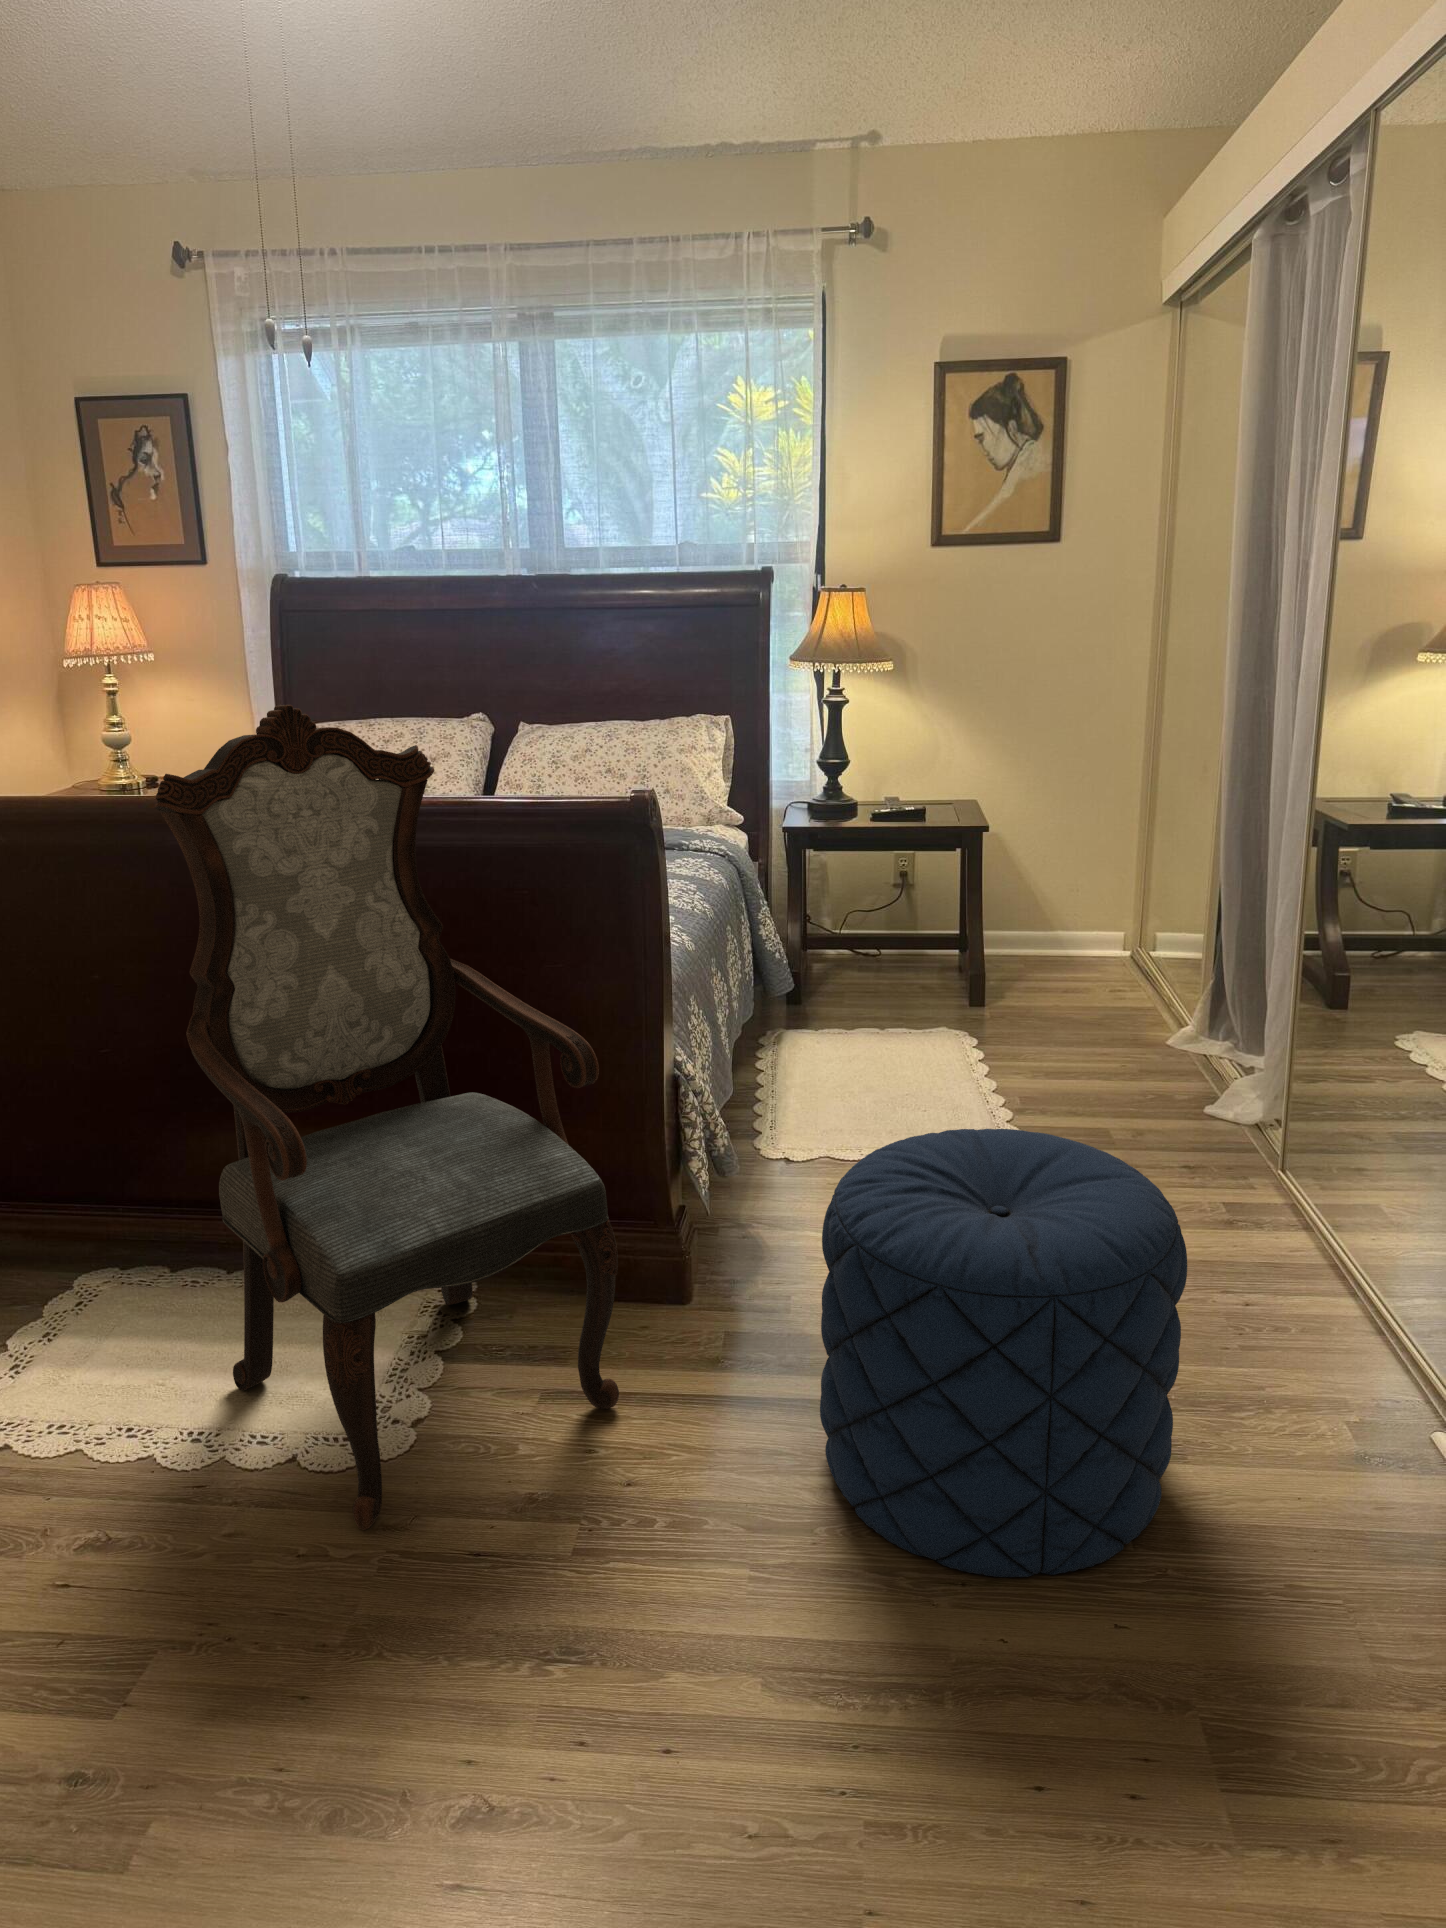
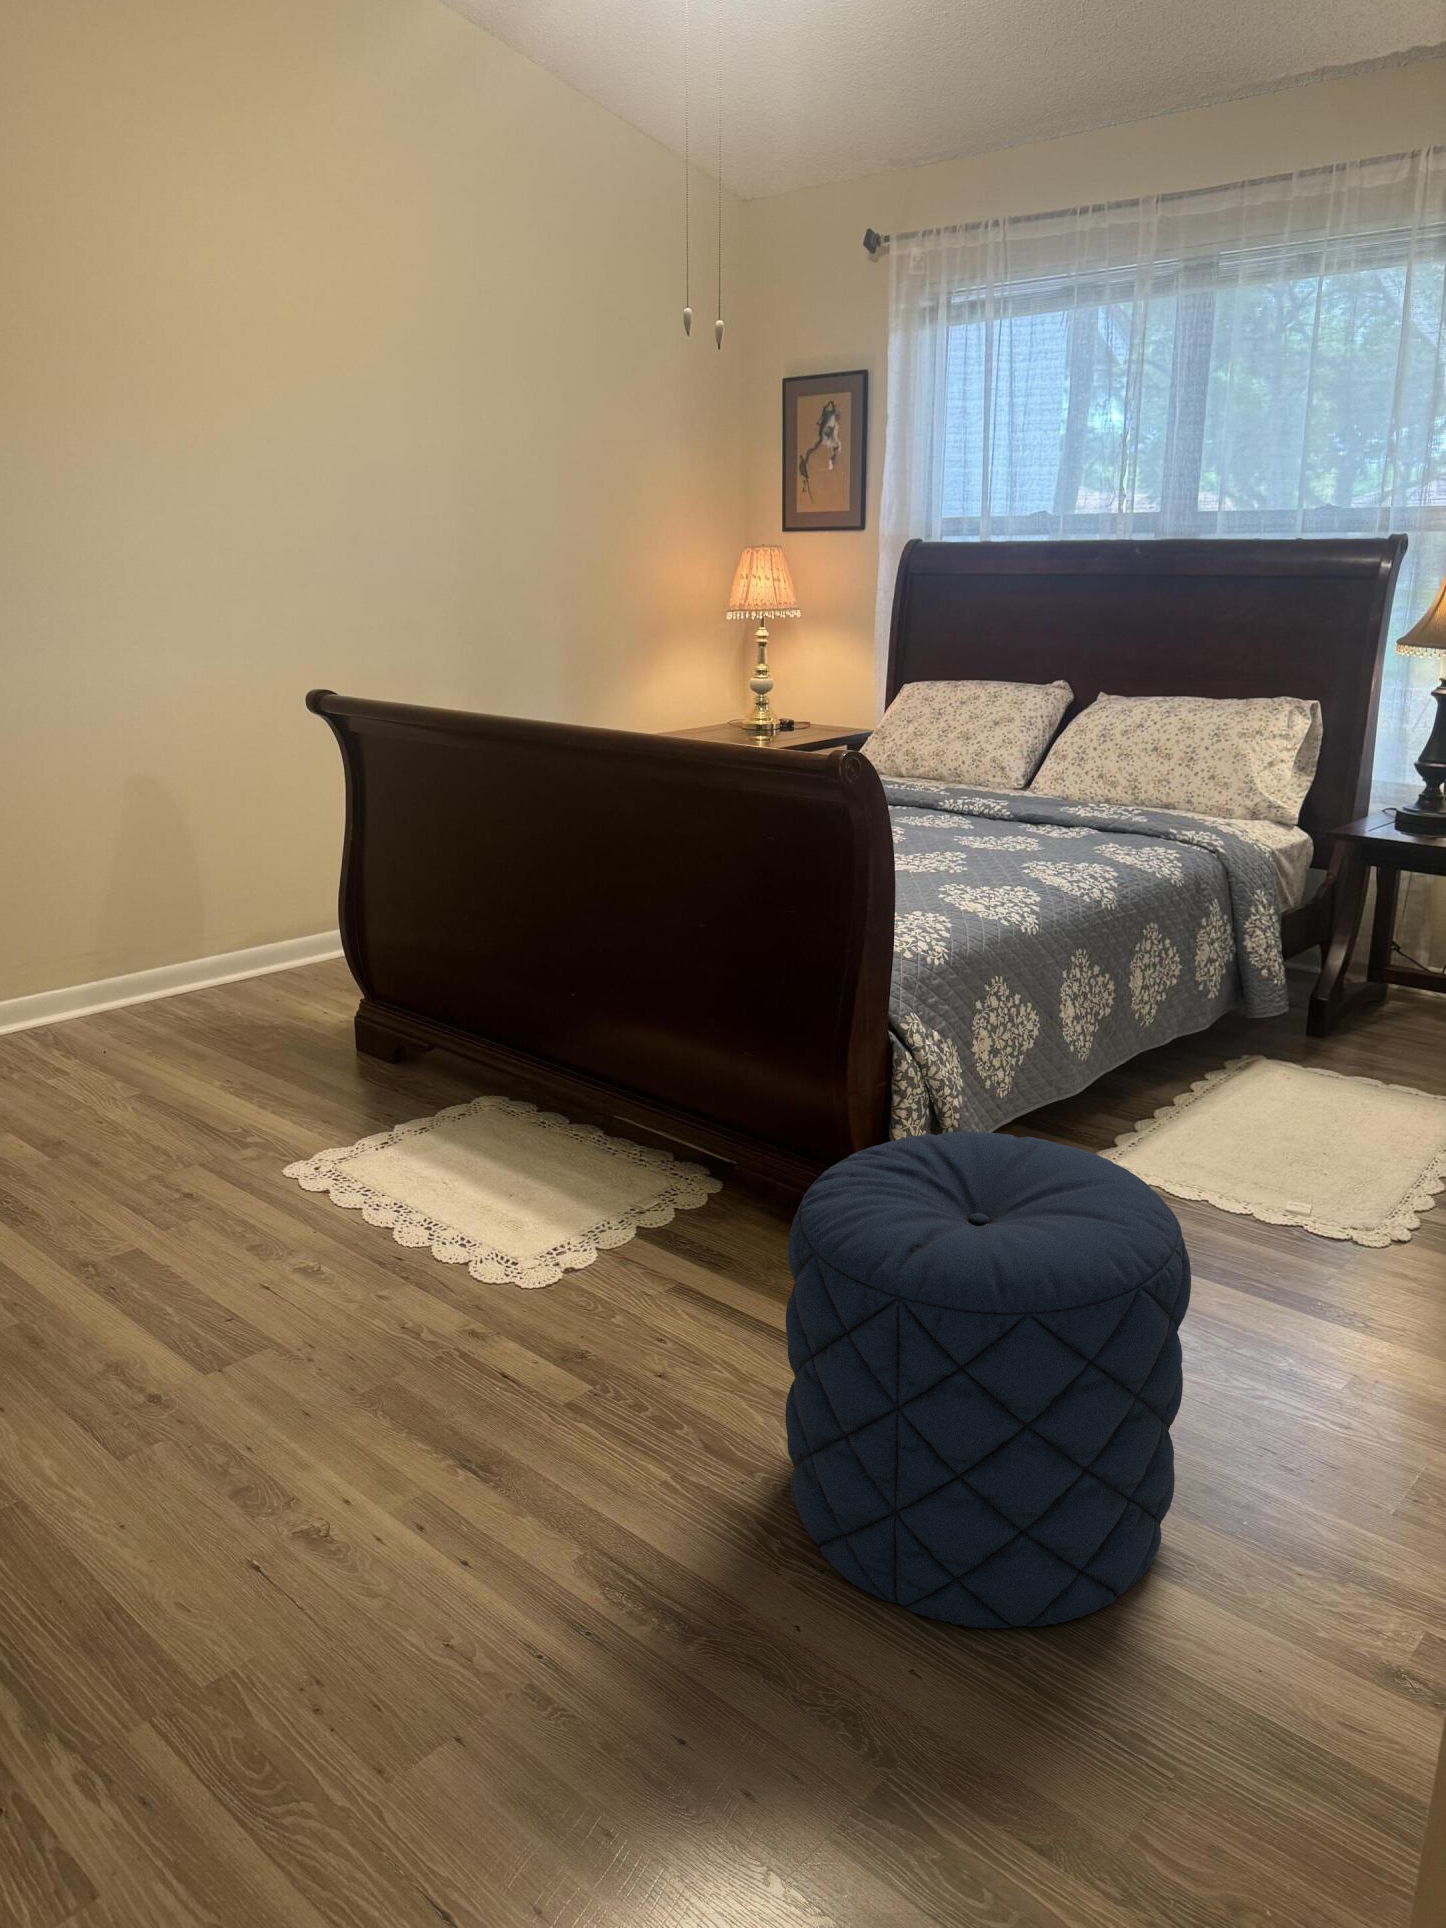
armchair: present [154,705,619,1530] -> none [416,636,732,1326]

